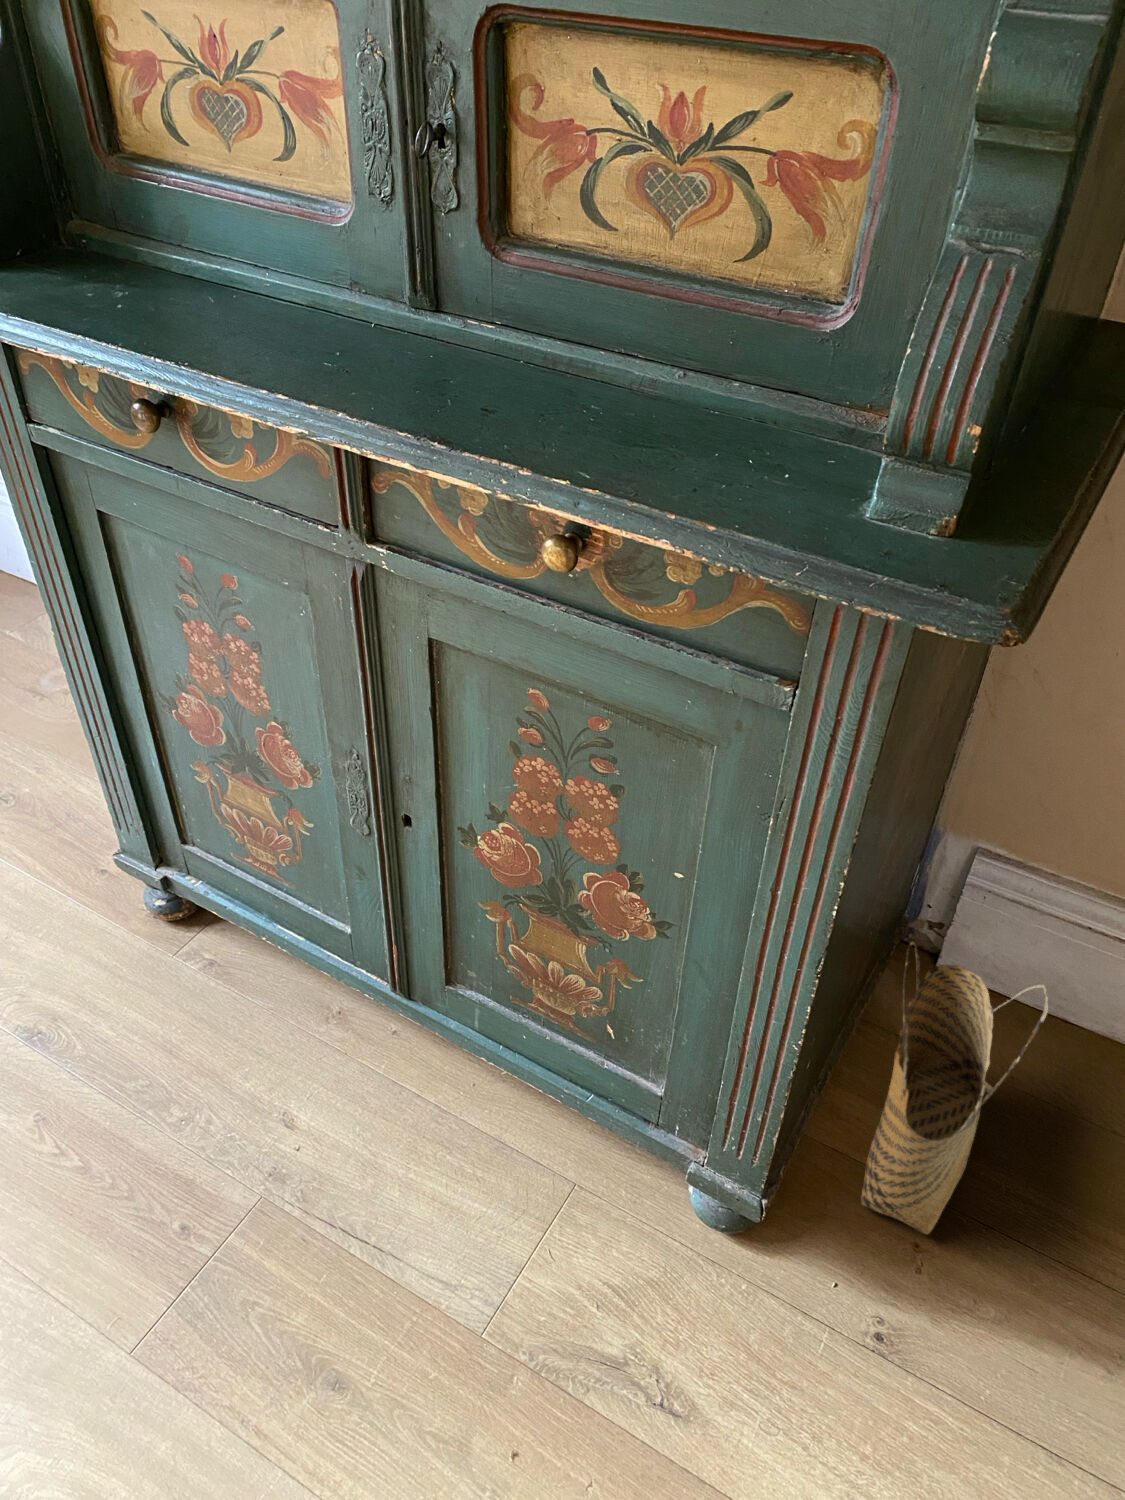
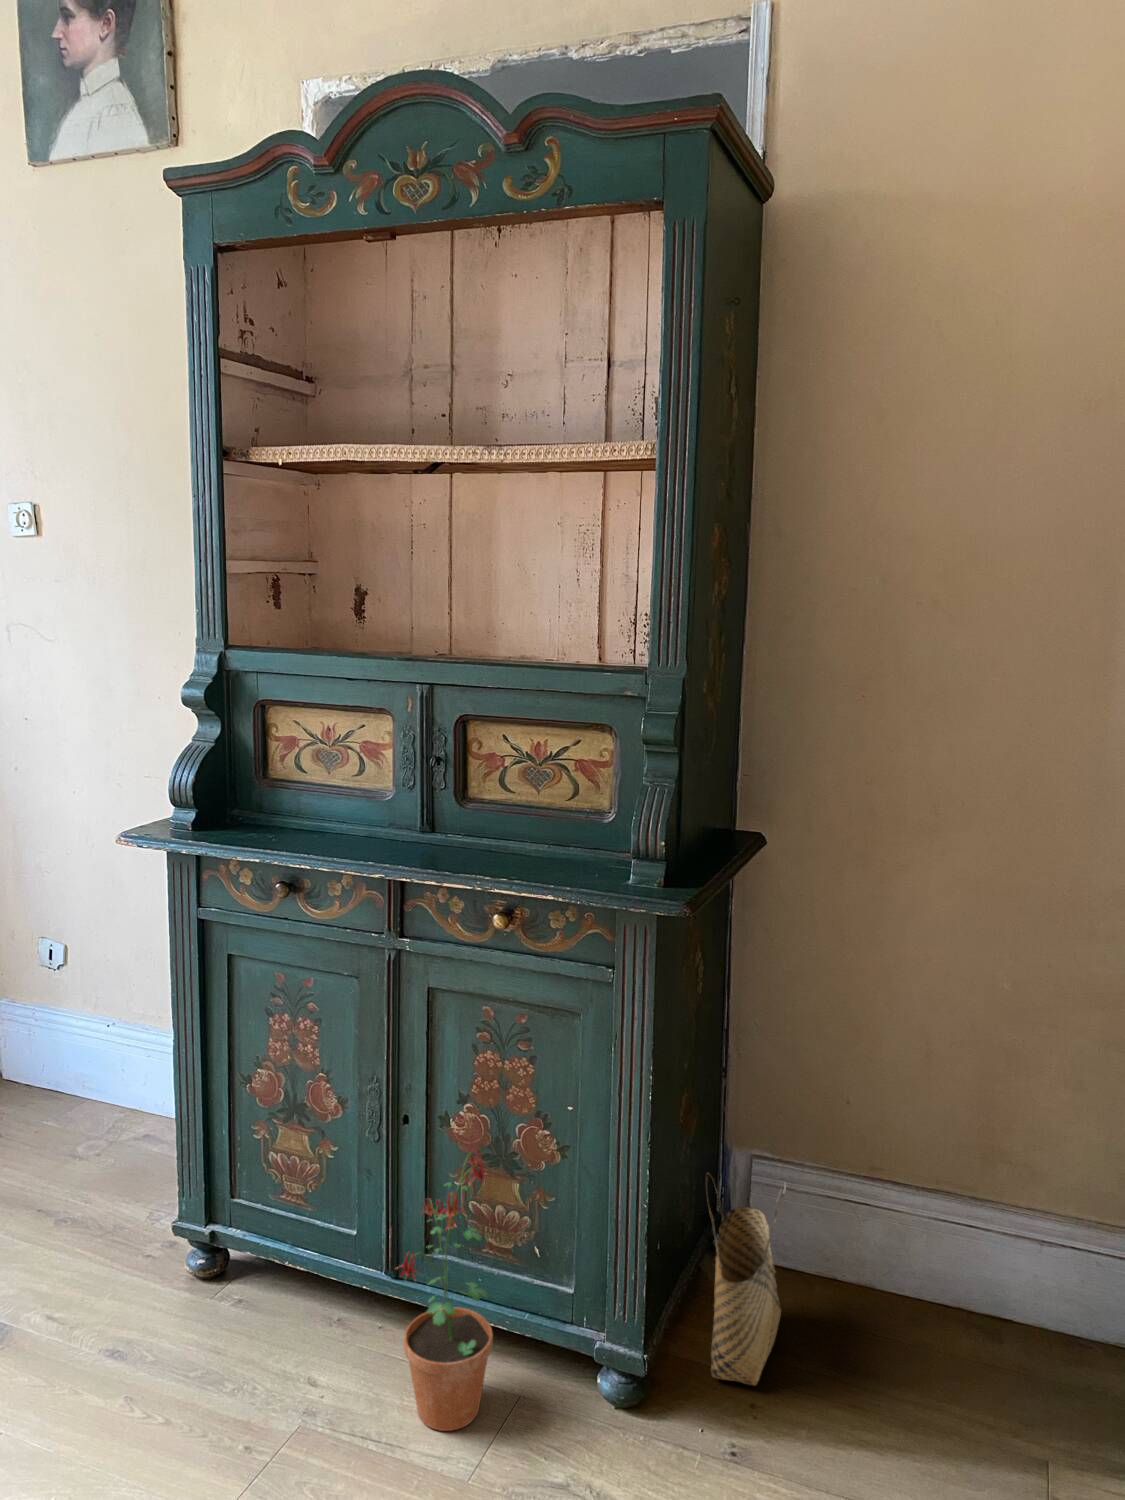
potted plant: none [365,912,536,1251] -> present [397,1149,493,1431]

